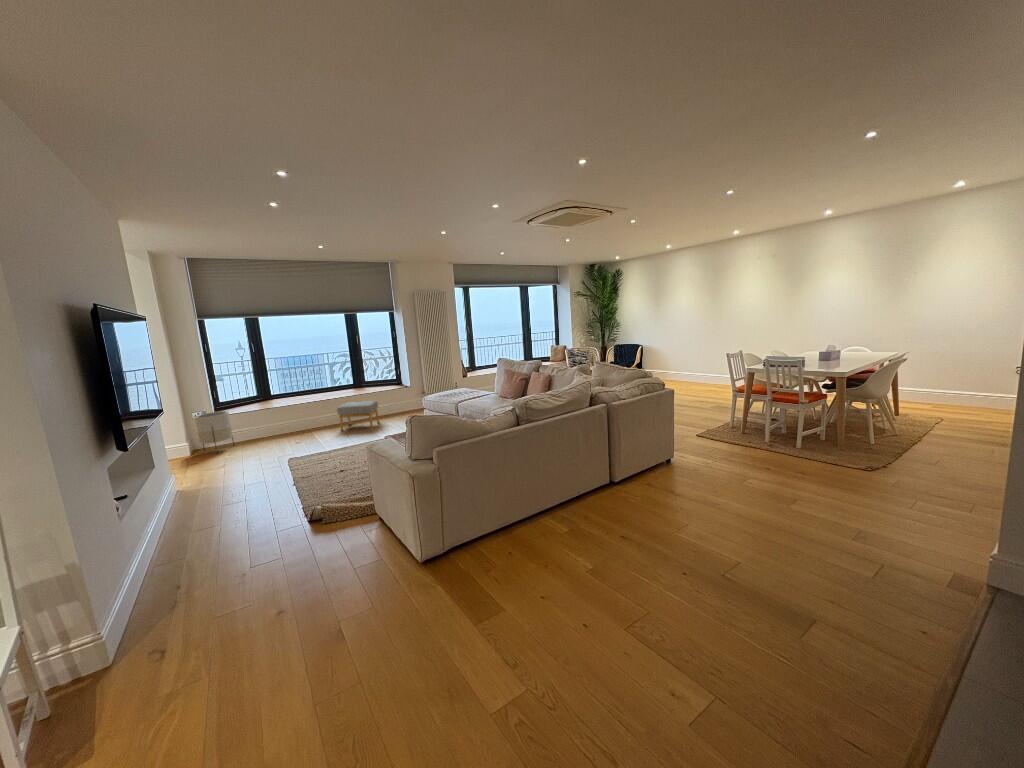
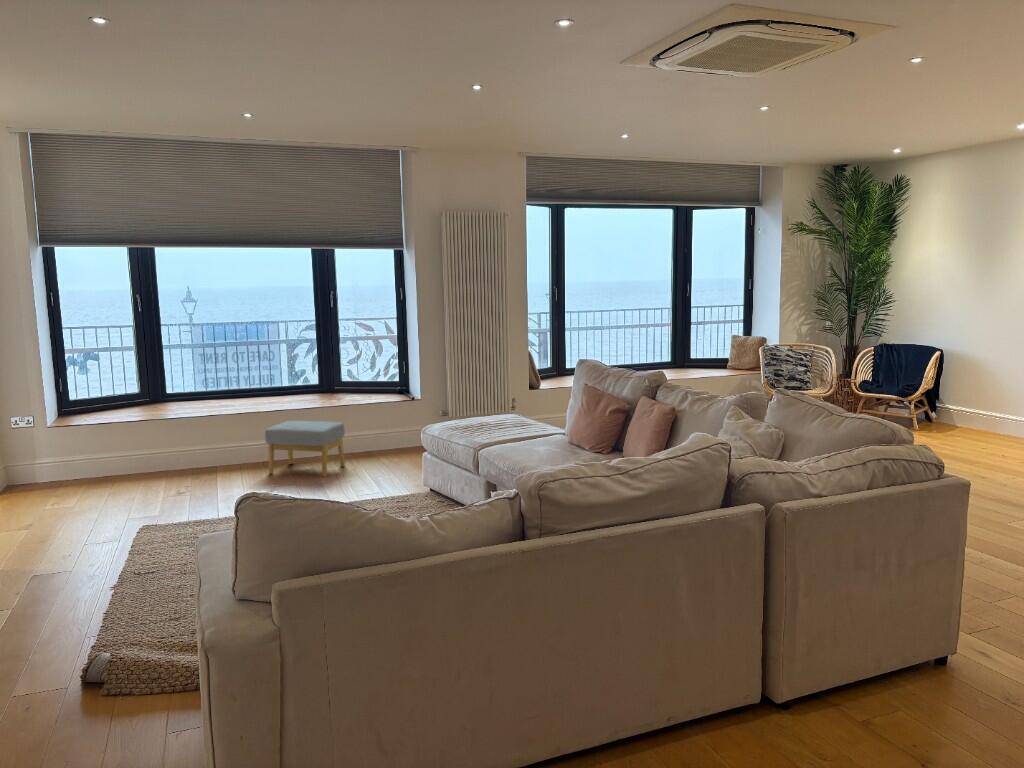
planter: present [195,411,234,452] -> none [16,417,81,495]

